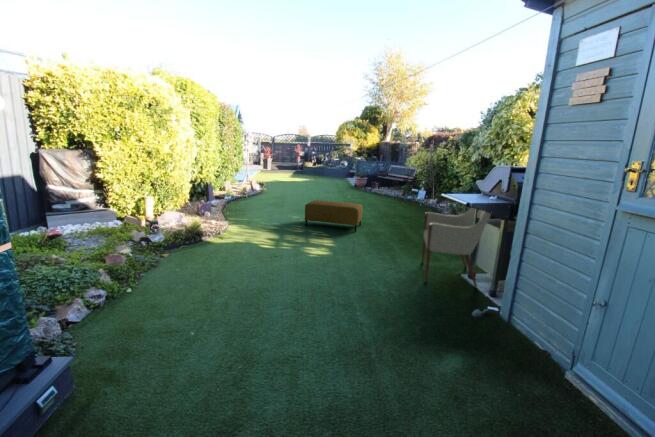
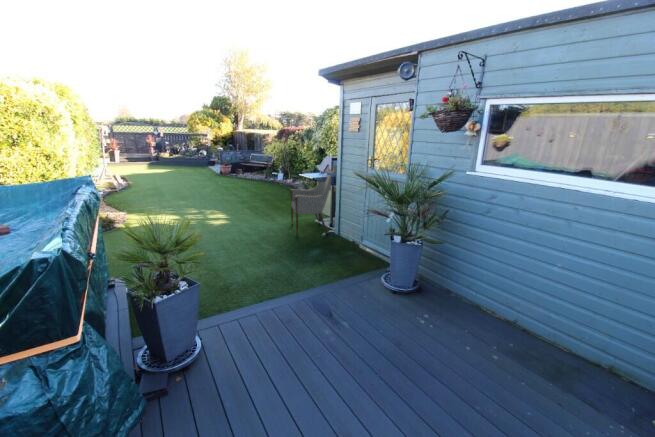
ottoman: present [305,200,363,232] -> none [190,188,240,211]

